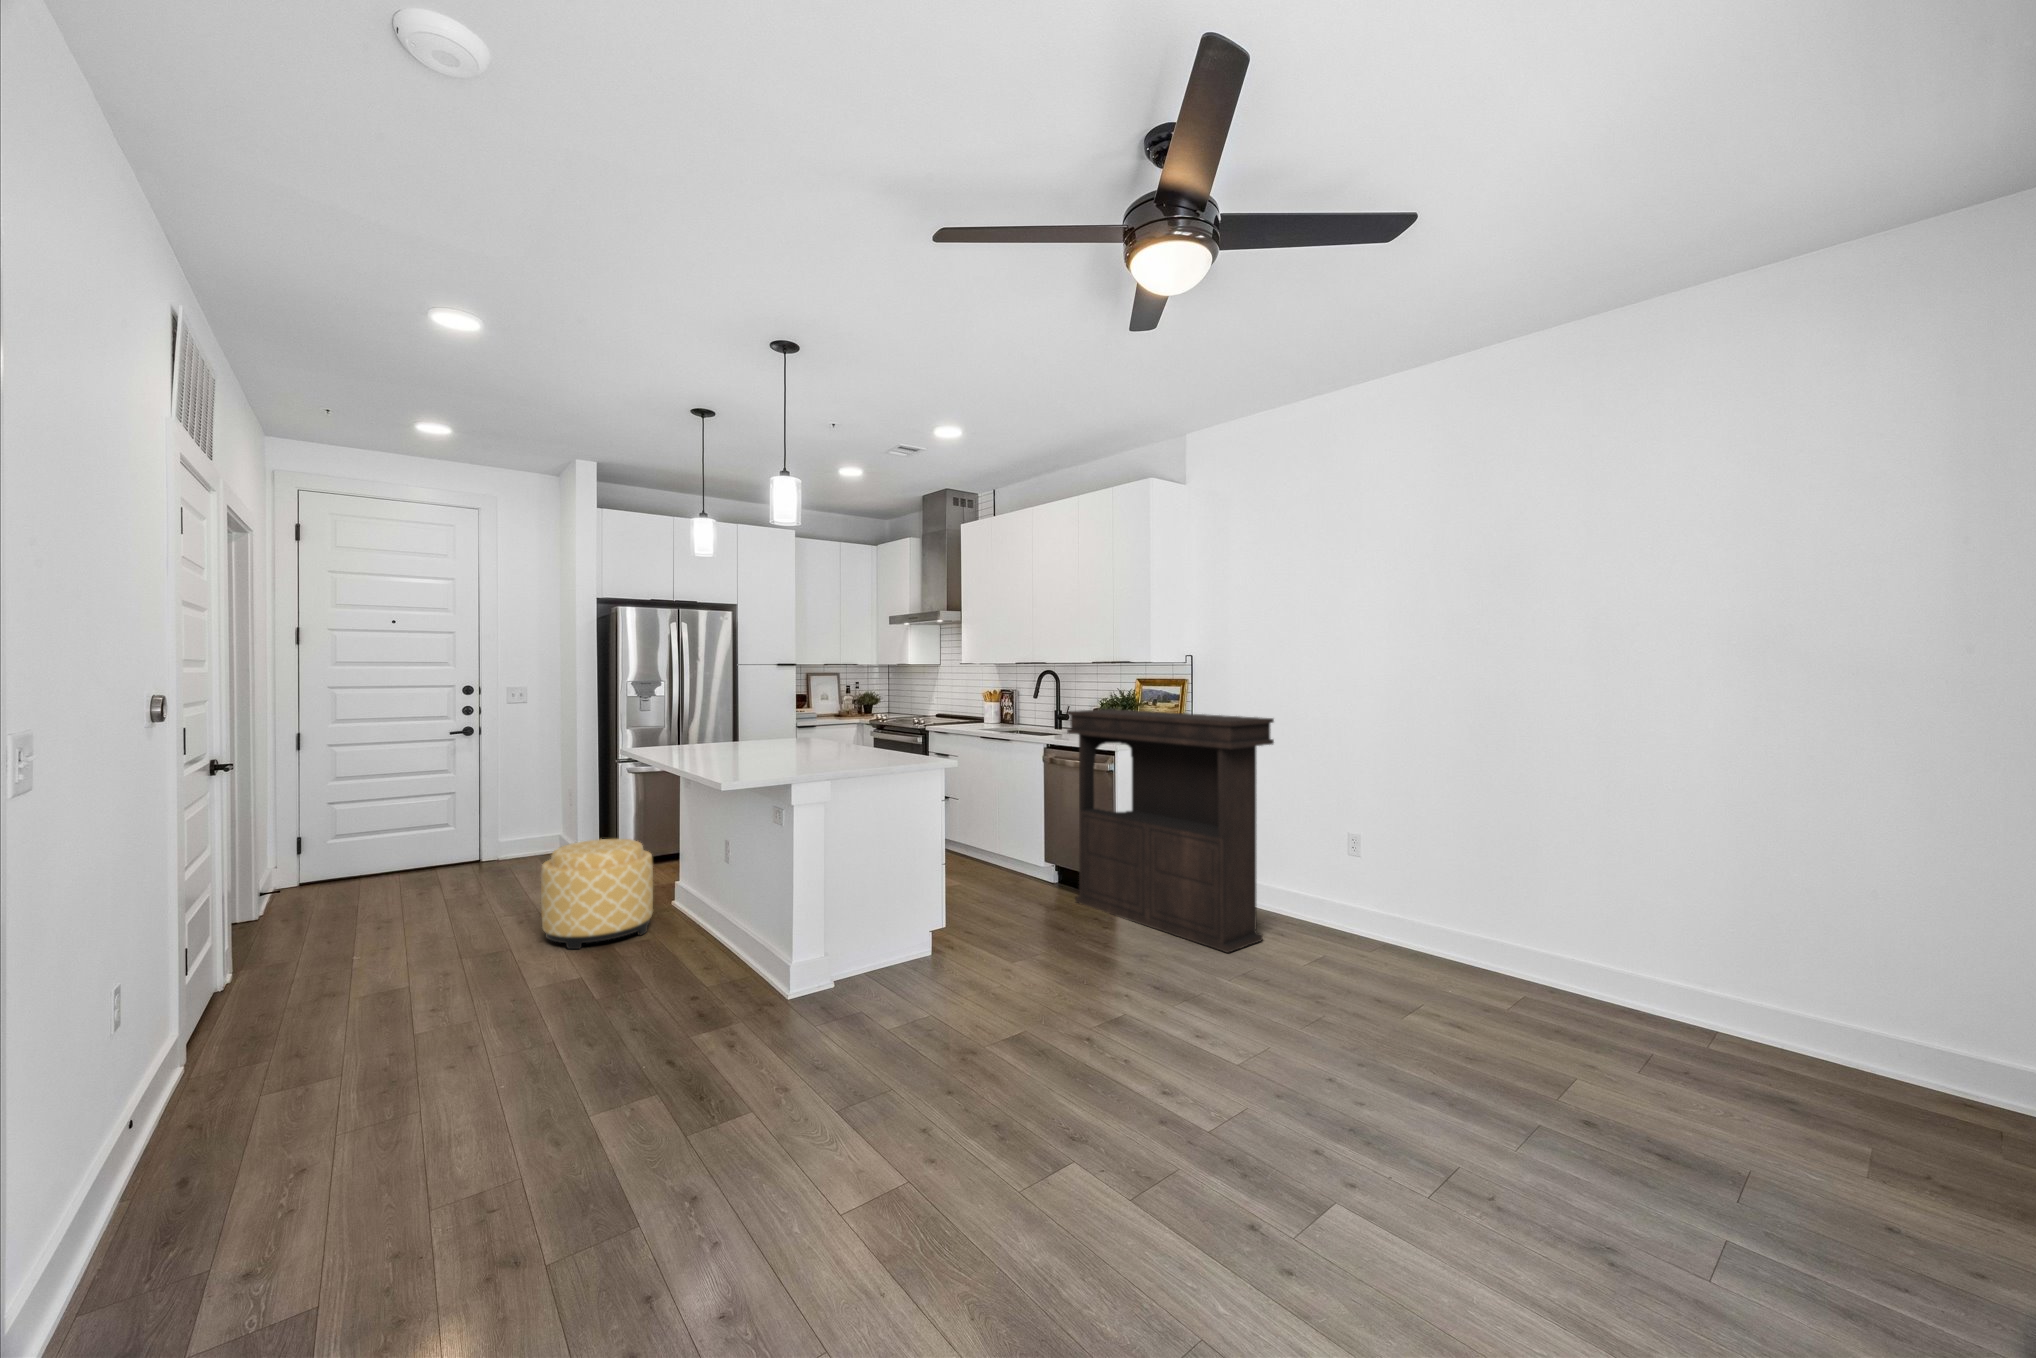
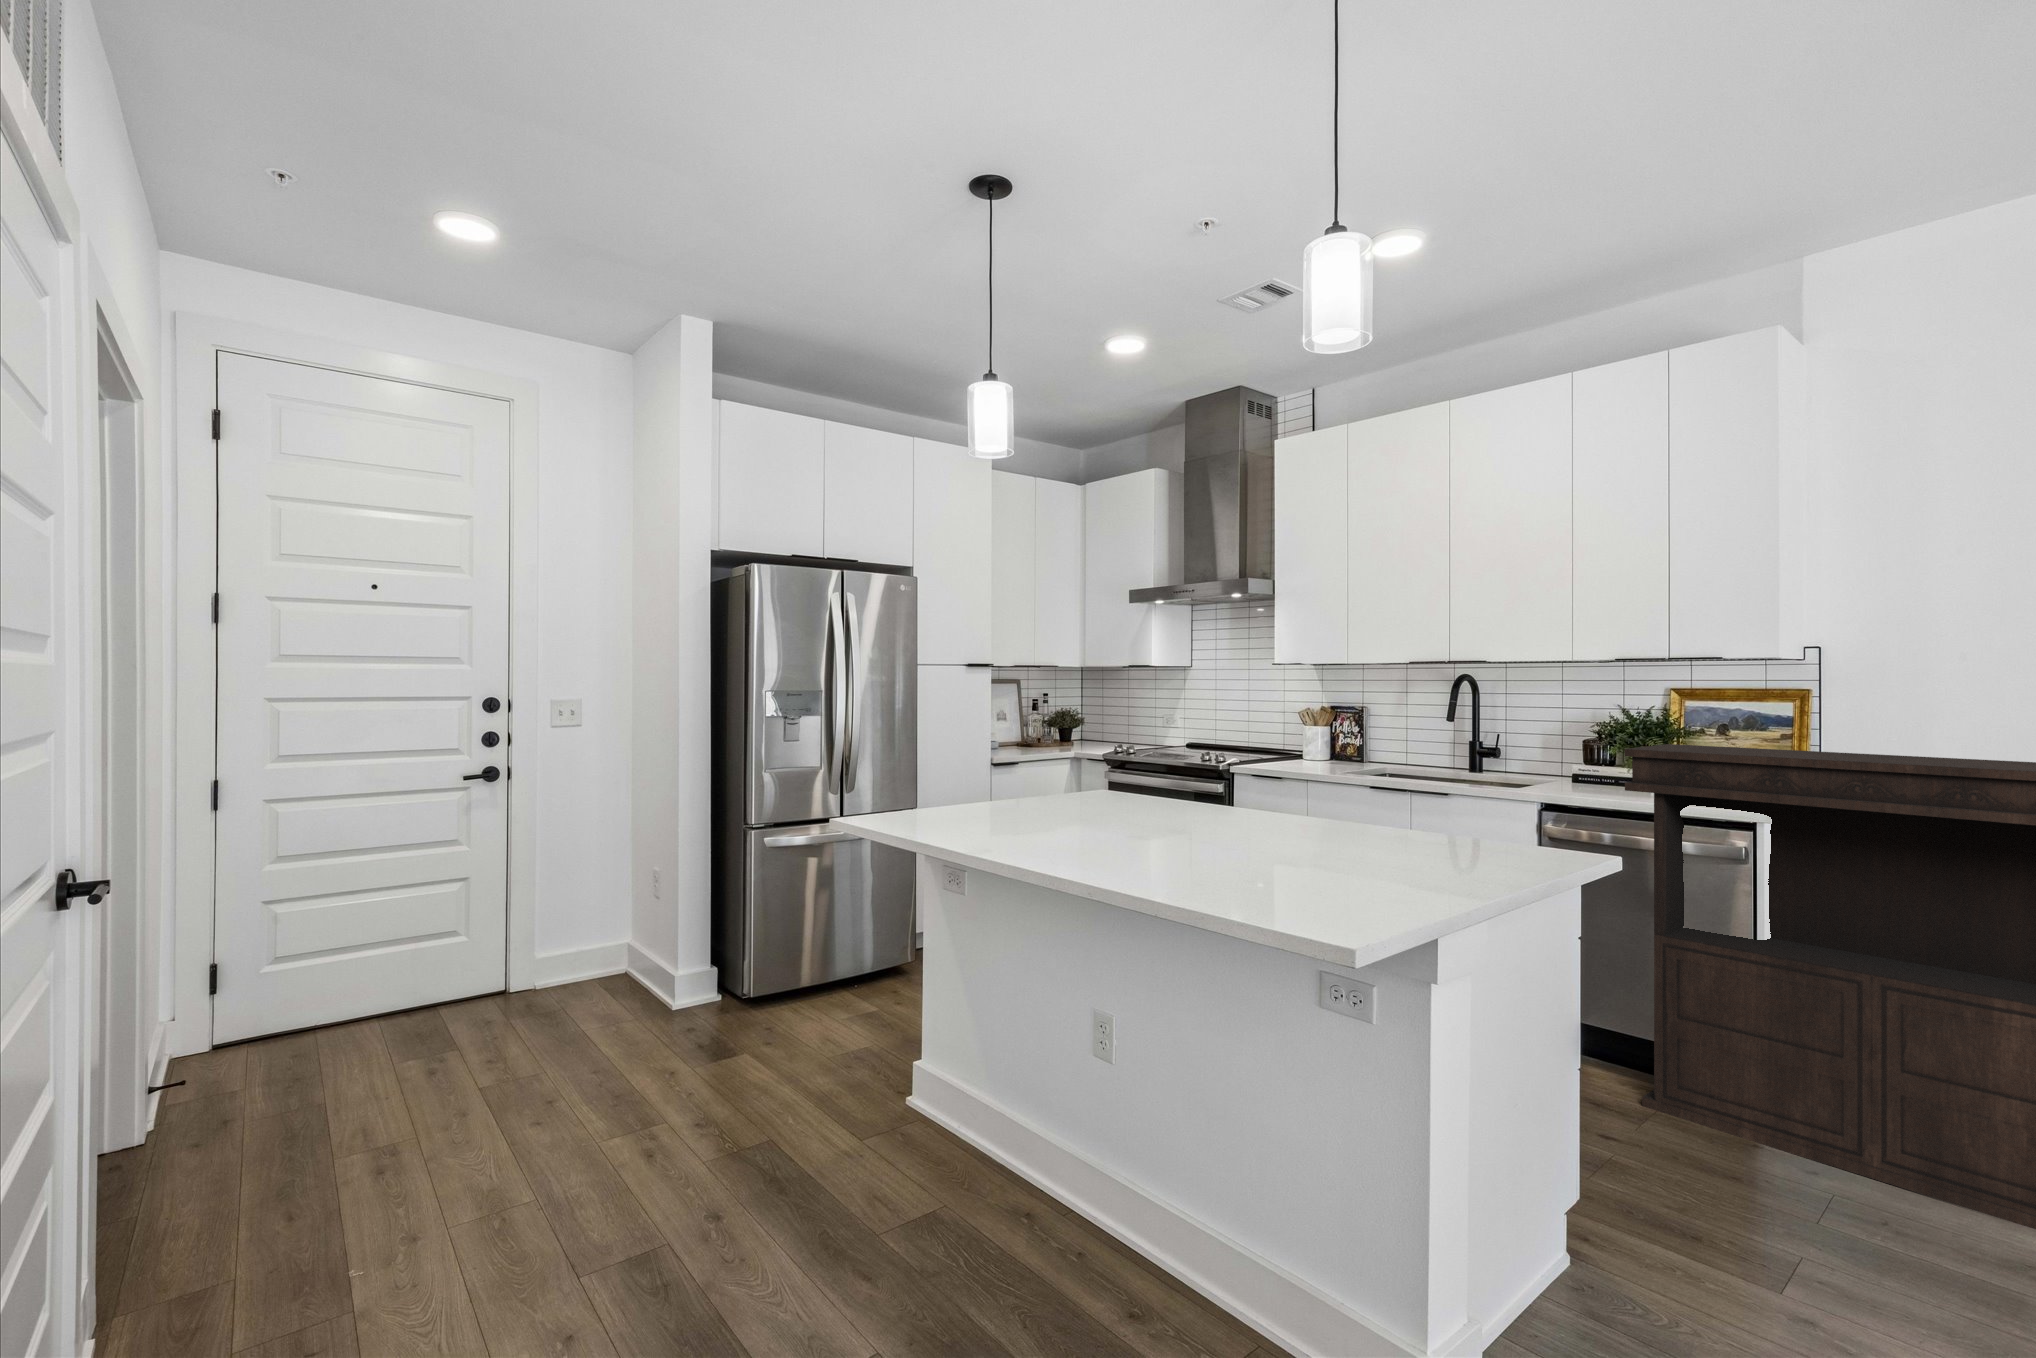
ottoman: present [541,839,653,949] -> none [707,996,907,1243]

